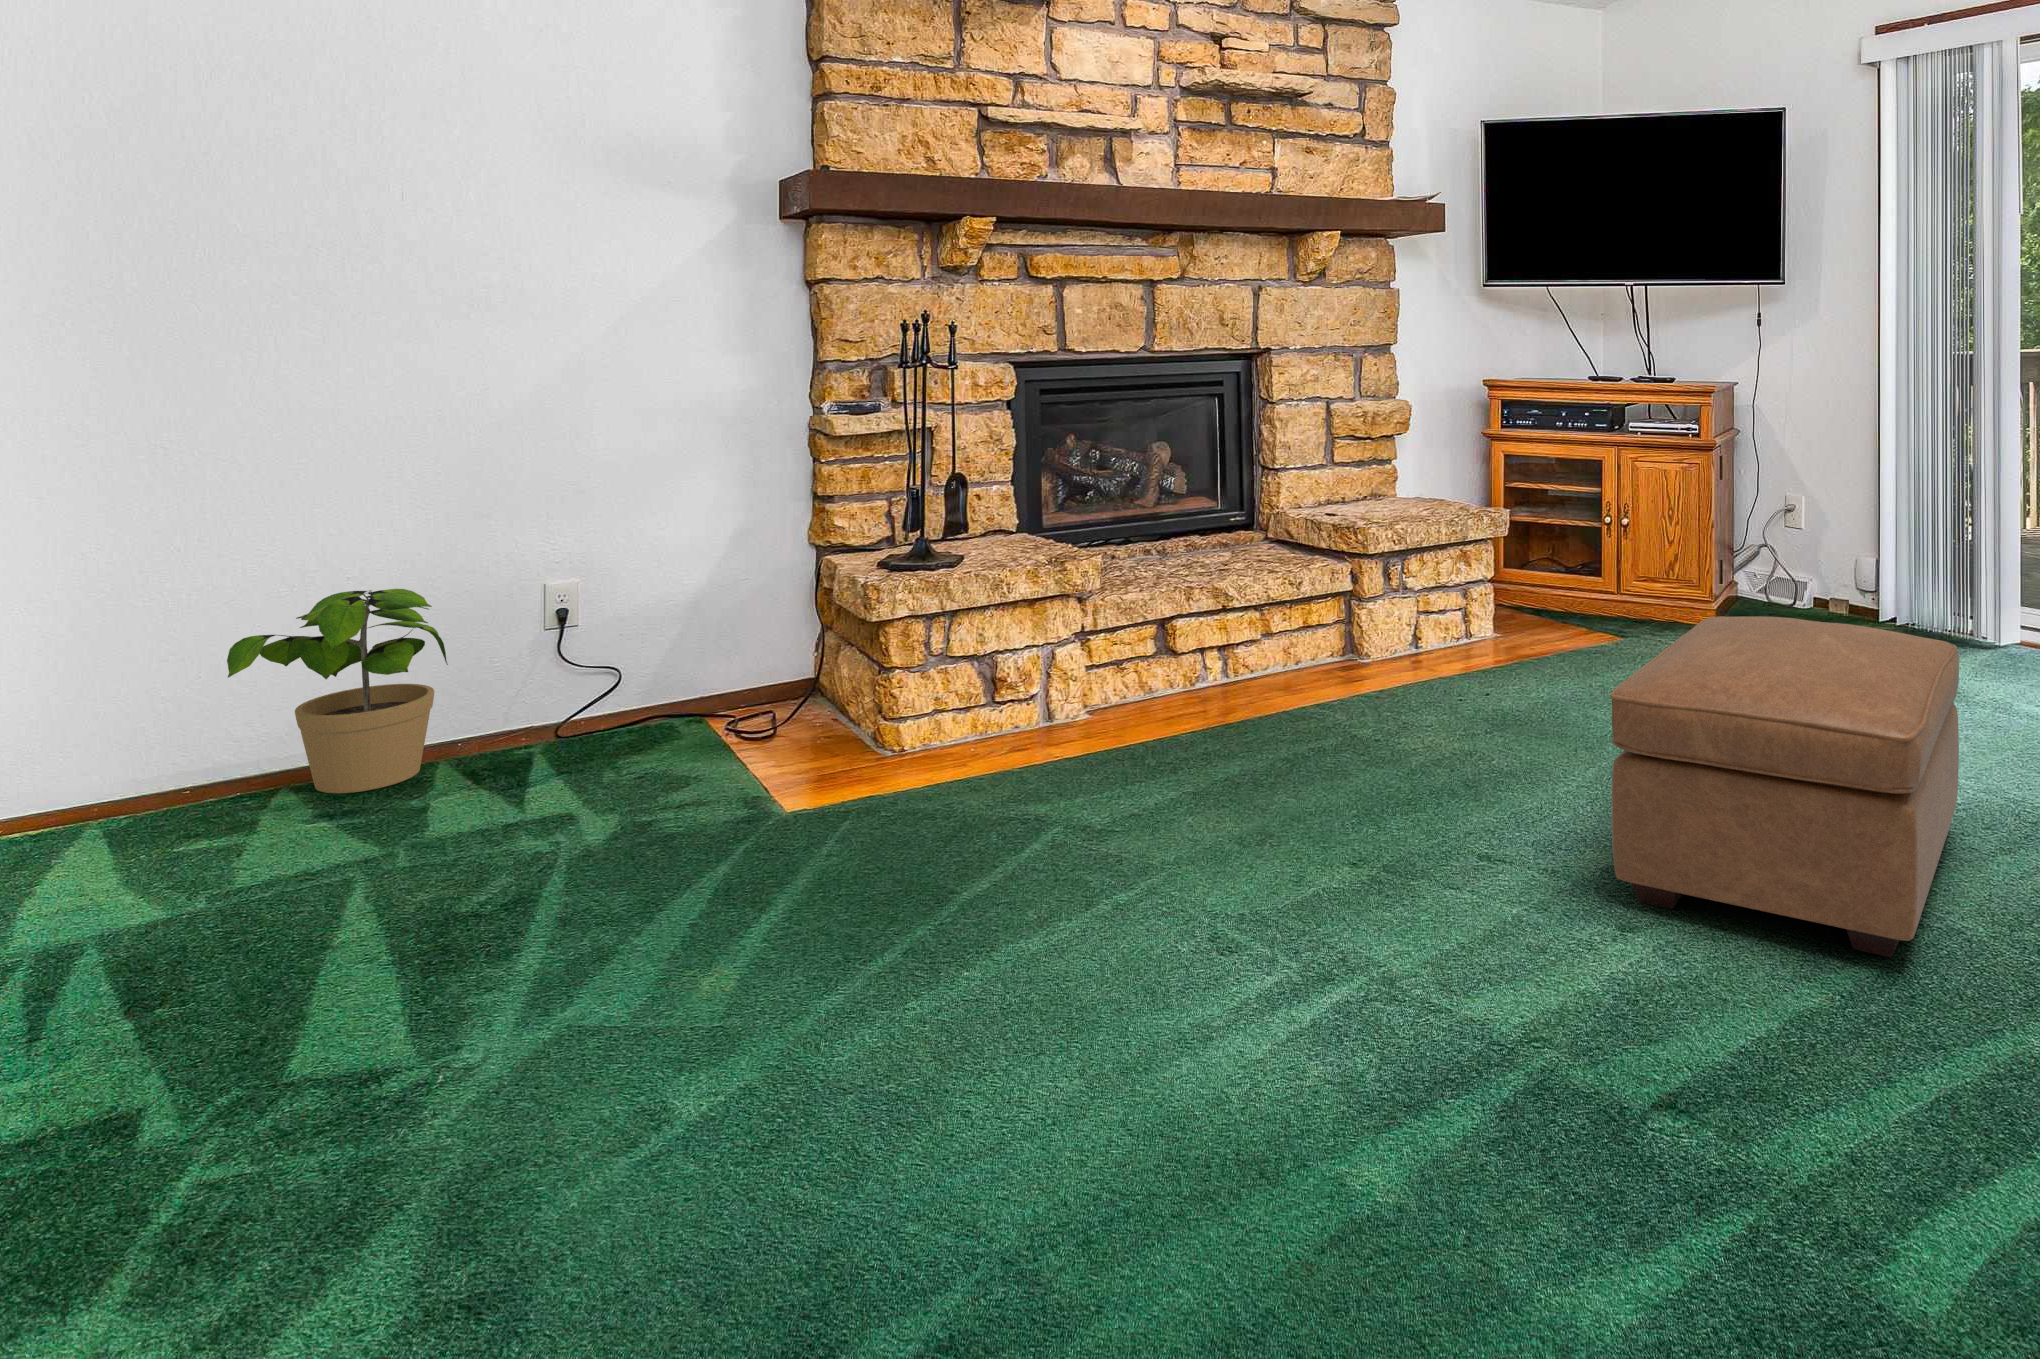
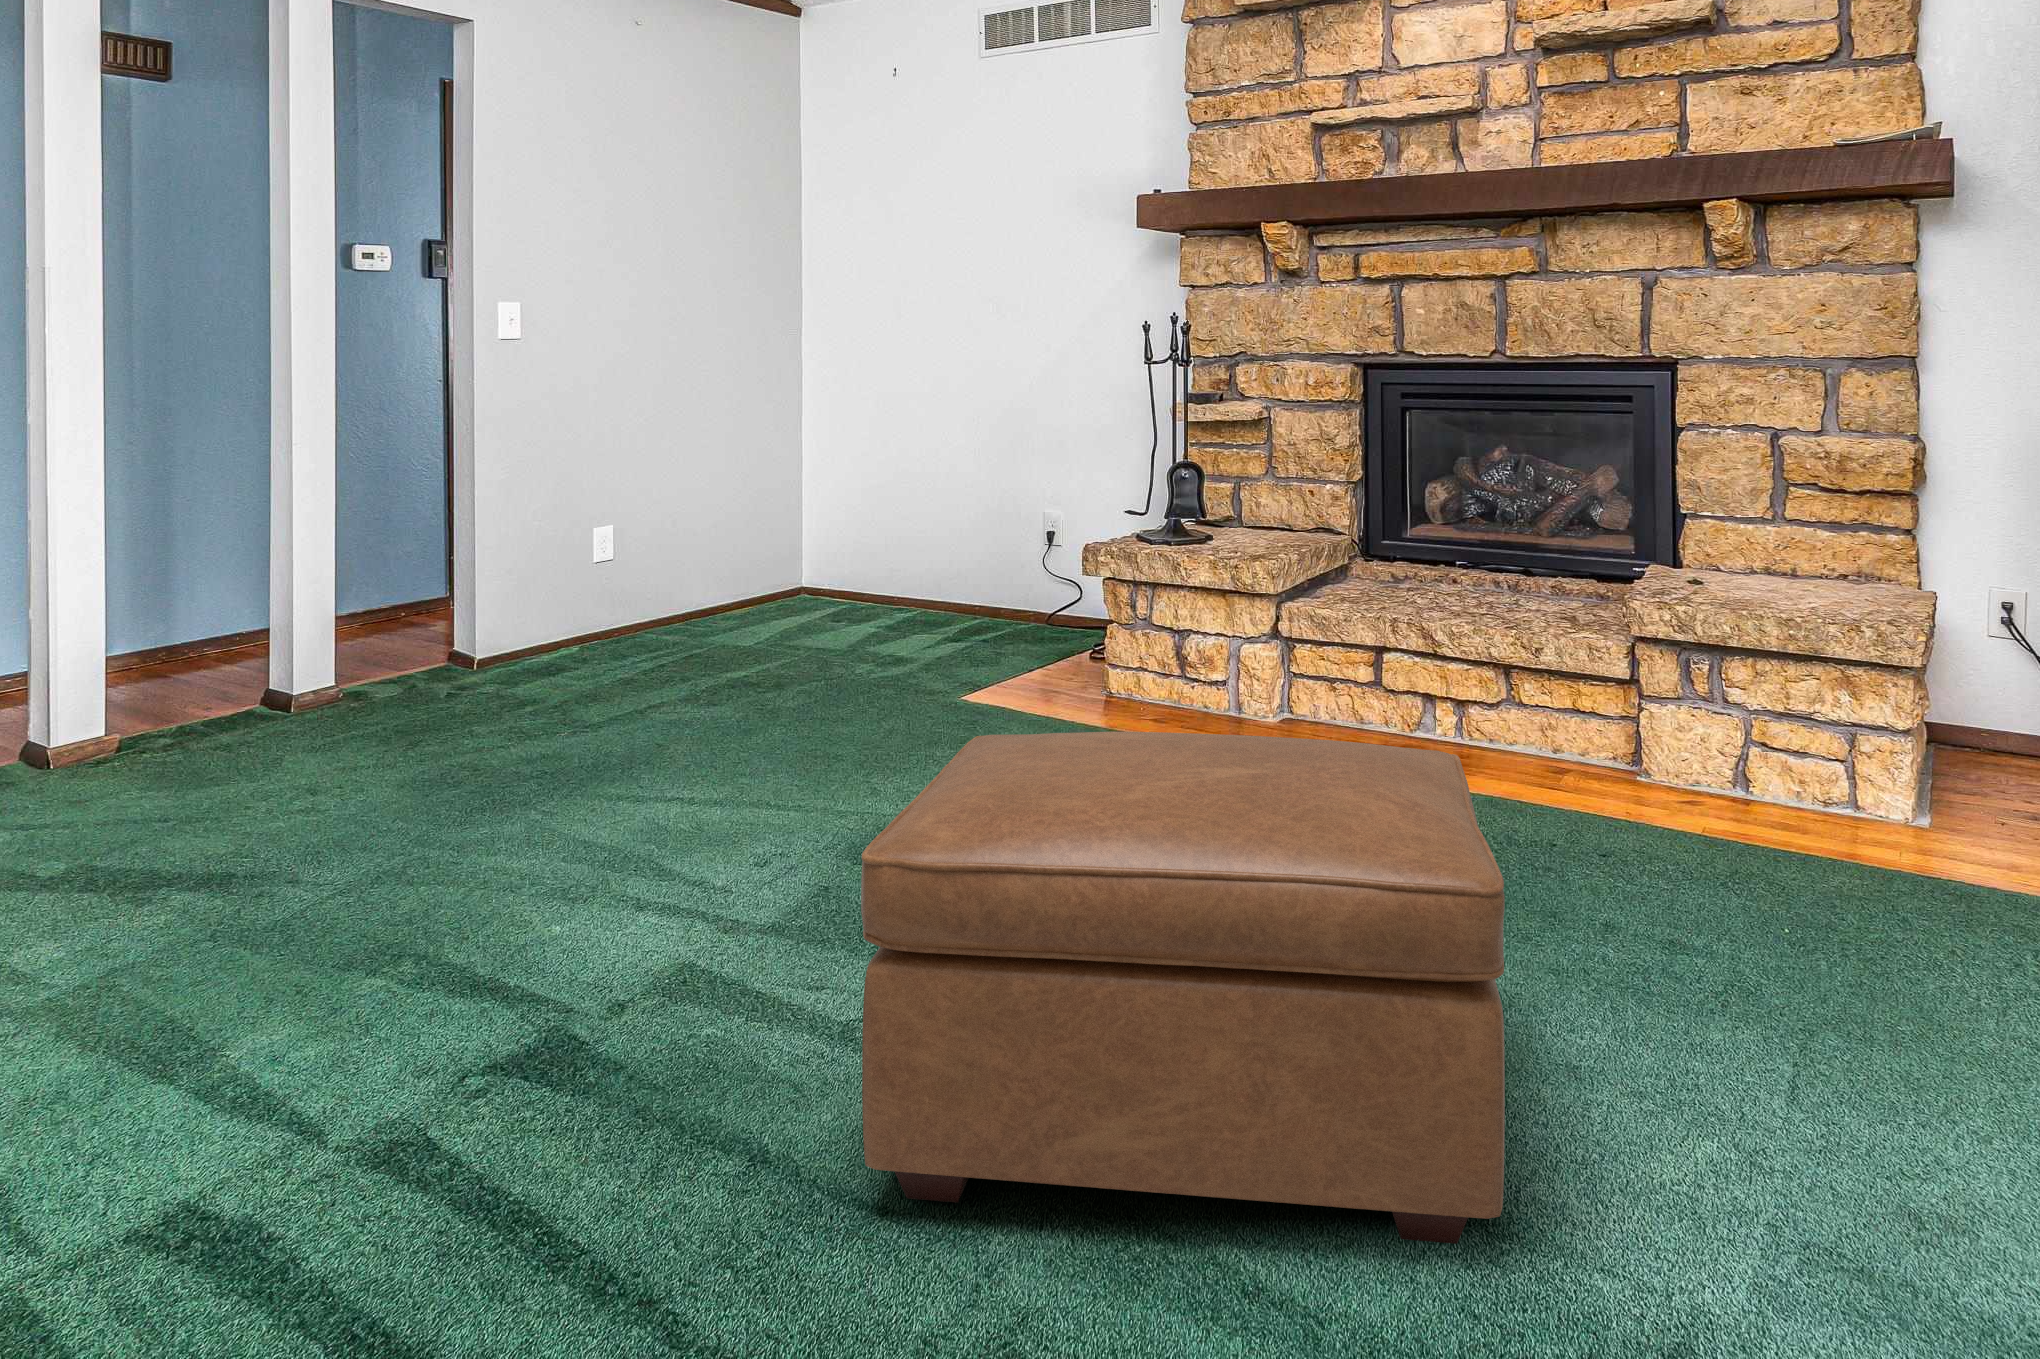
potted plant: present [227,589,448,793] -> none [829,491,966,628]

